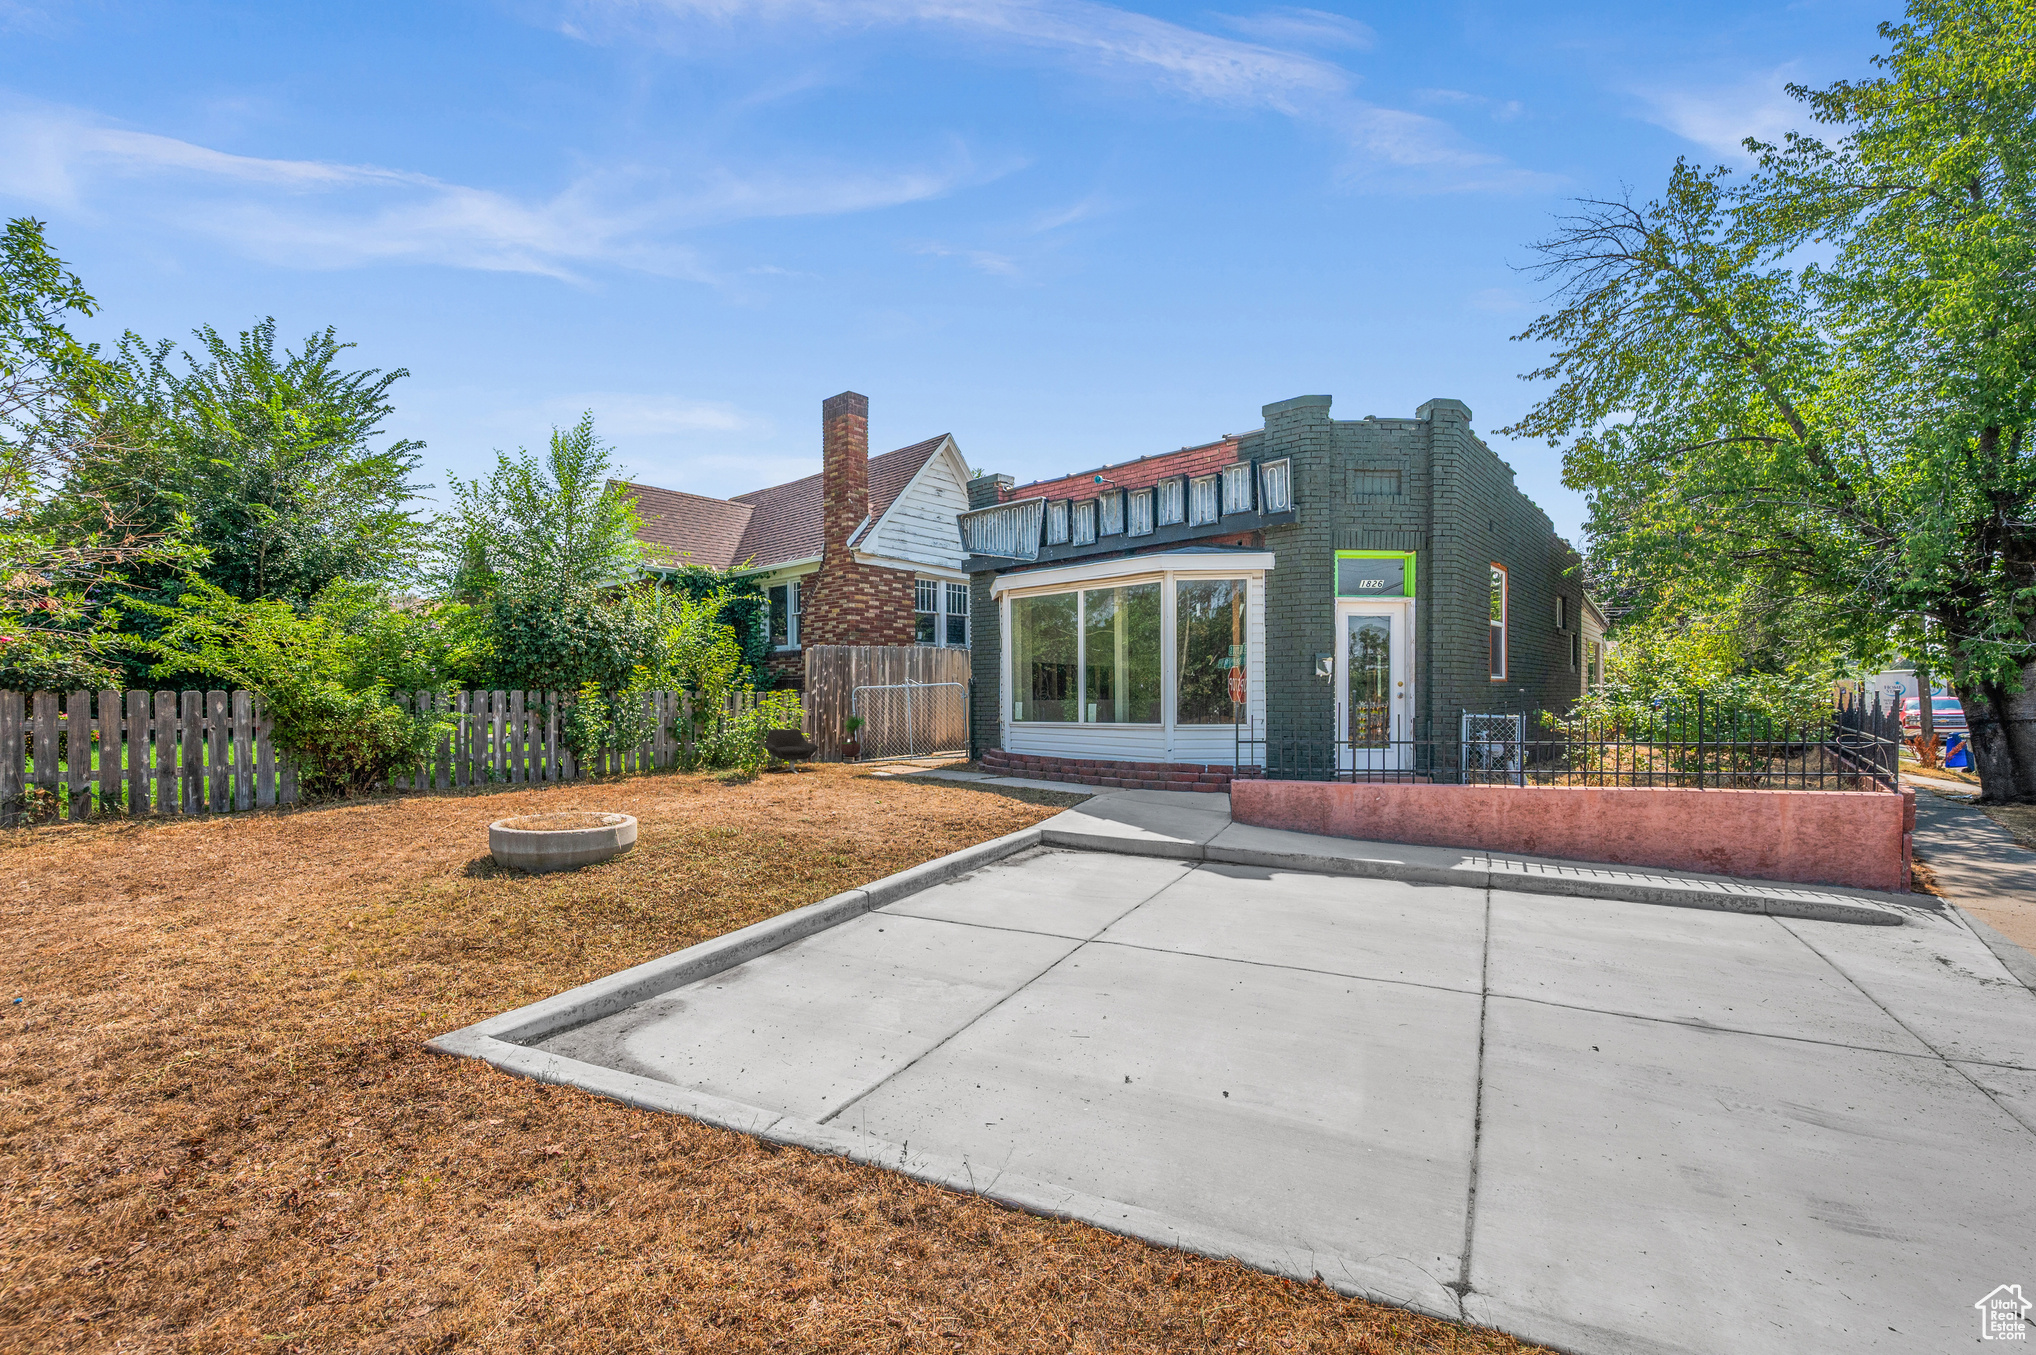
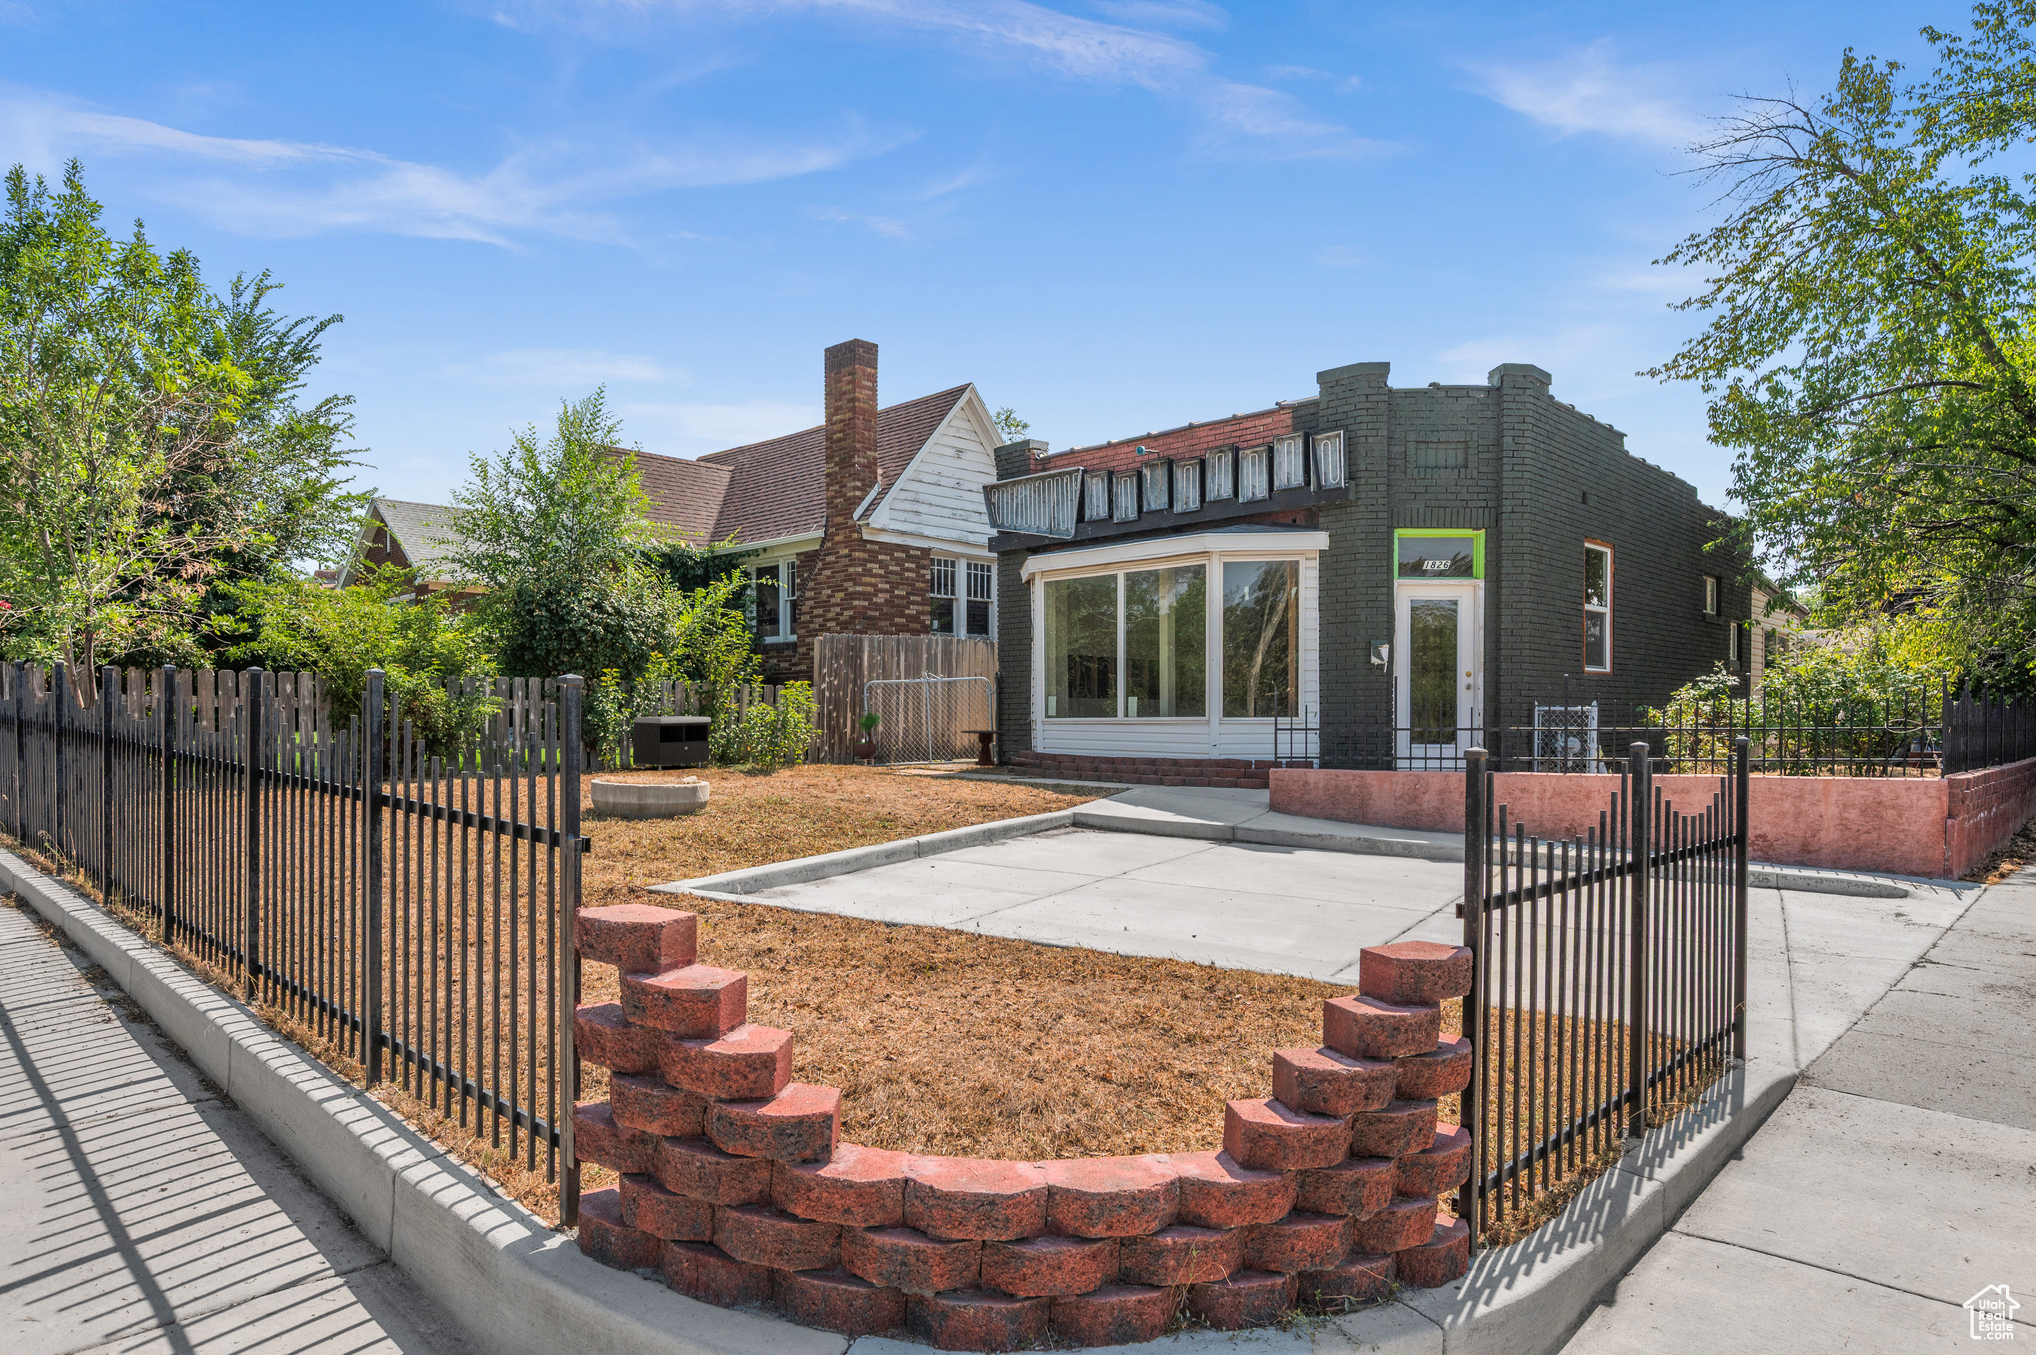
storage bench: none [621,723,699,776] -> present [633,716,711,770]
lounge chair: present [765,729,818,774] -> none [780,724,838,770]
side table: none [934,732,979,764] -> present [961,730,1010,766]

